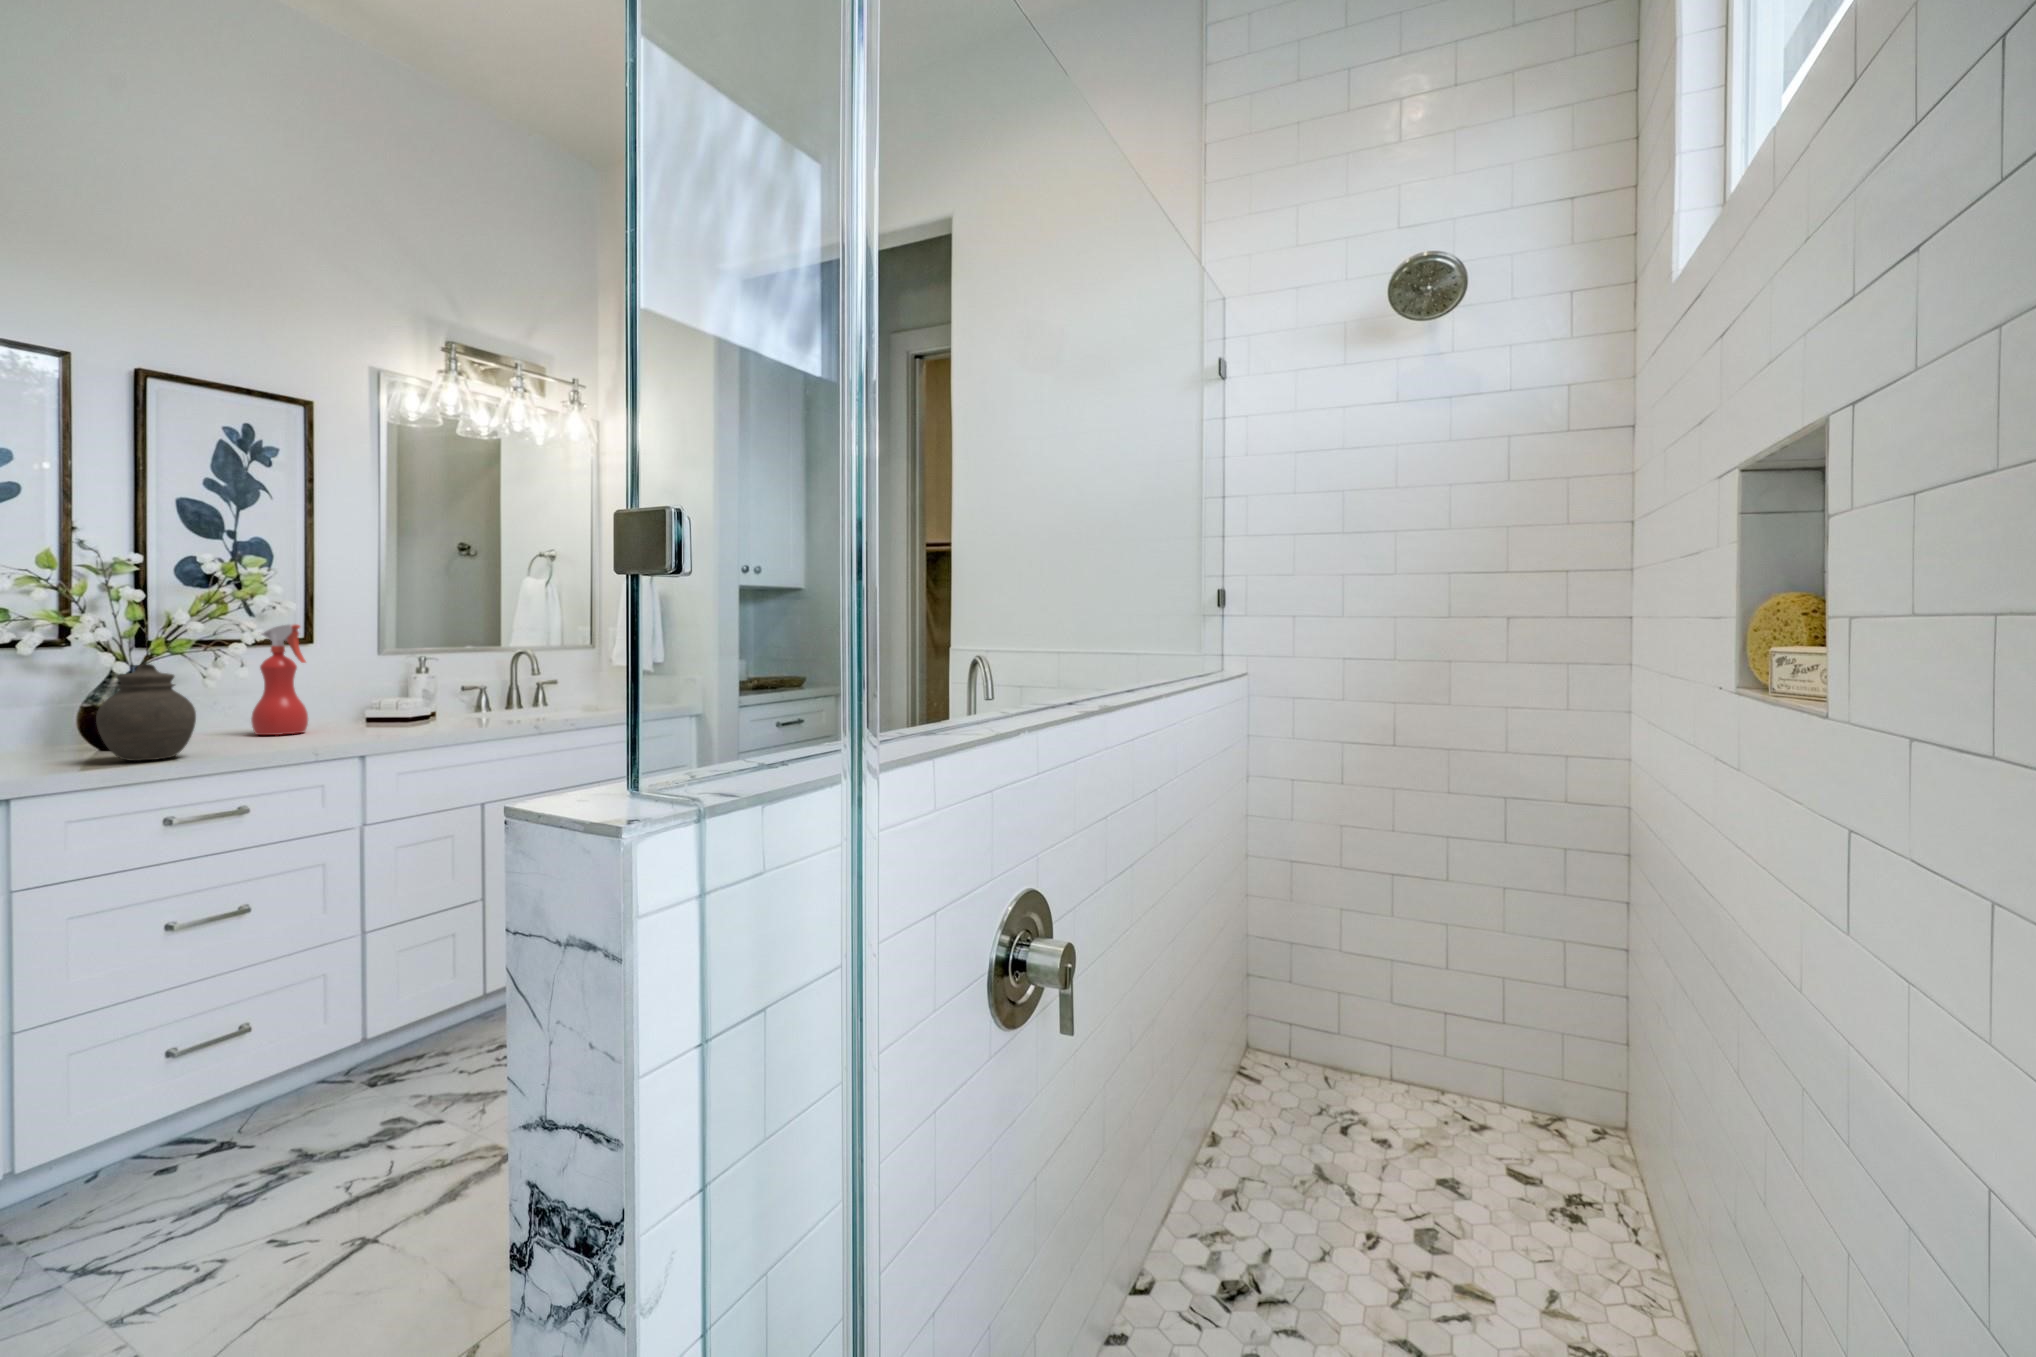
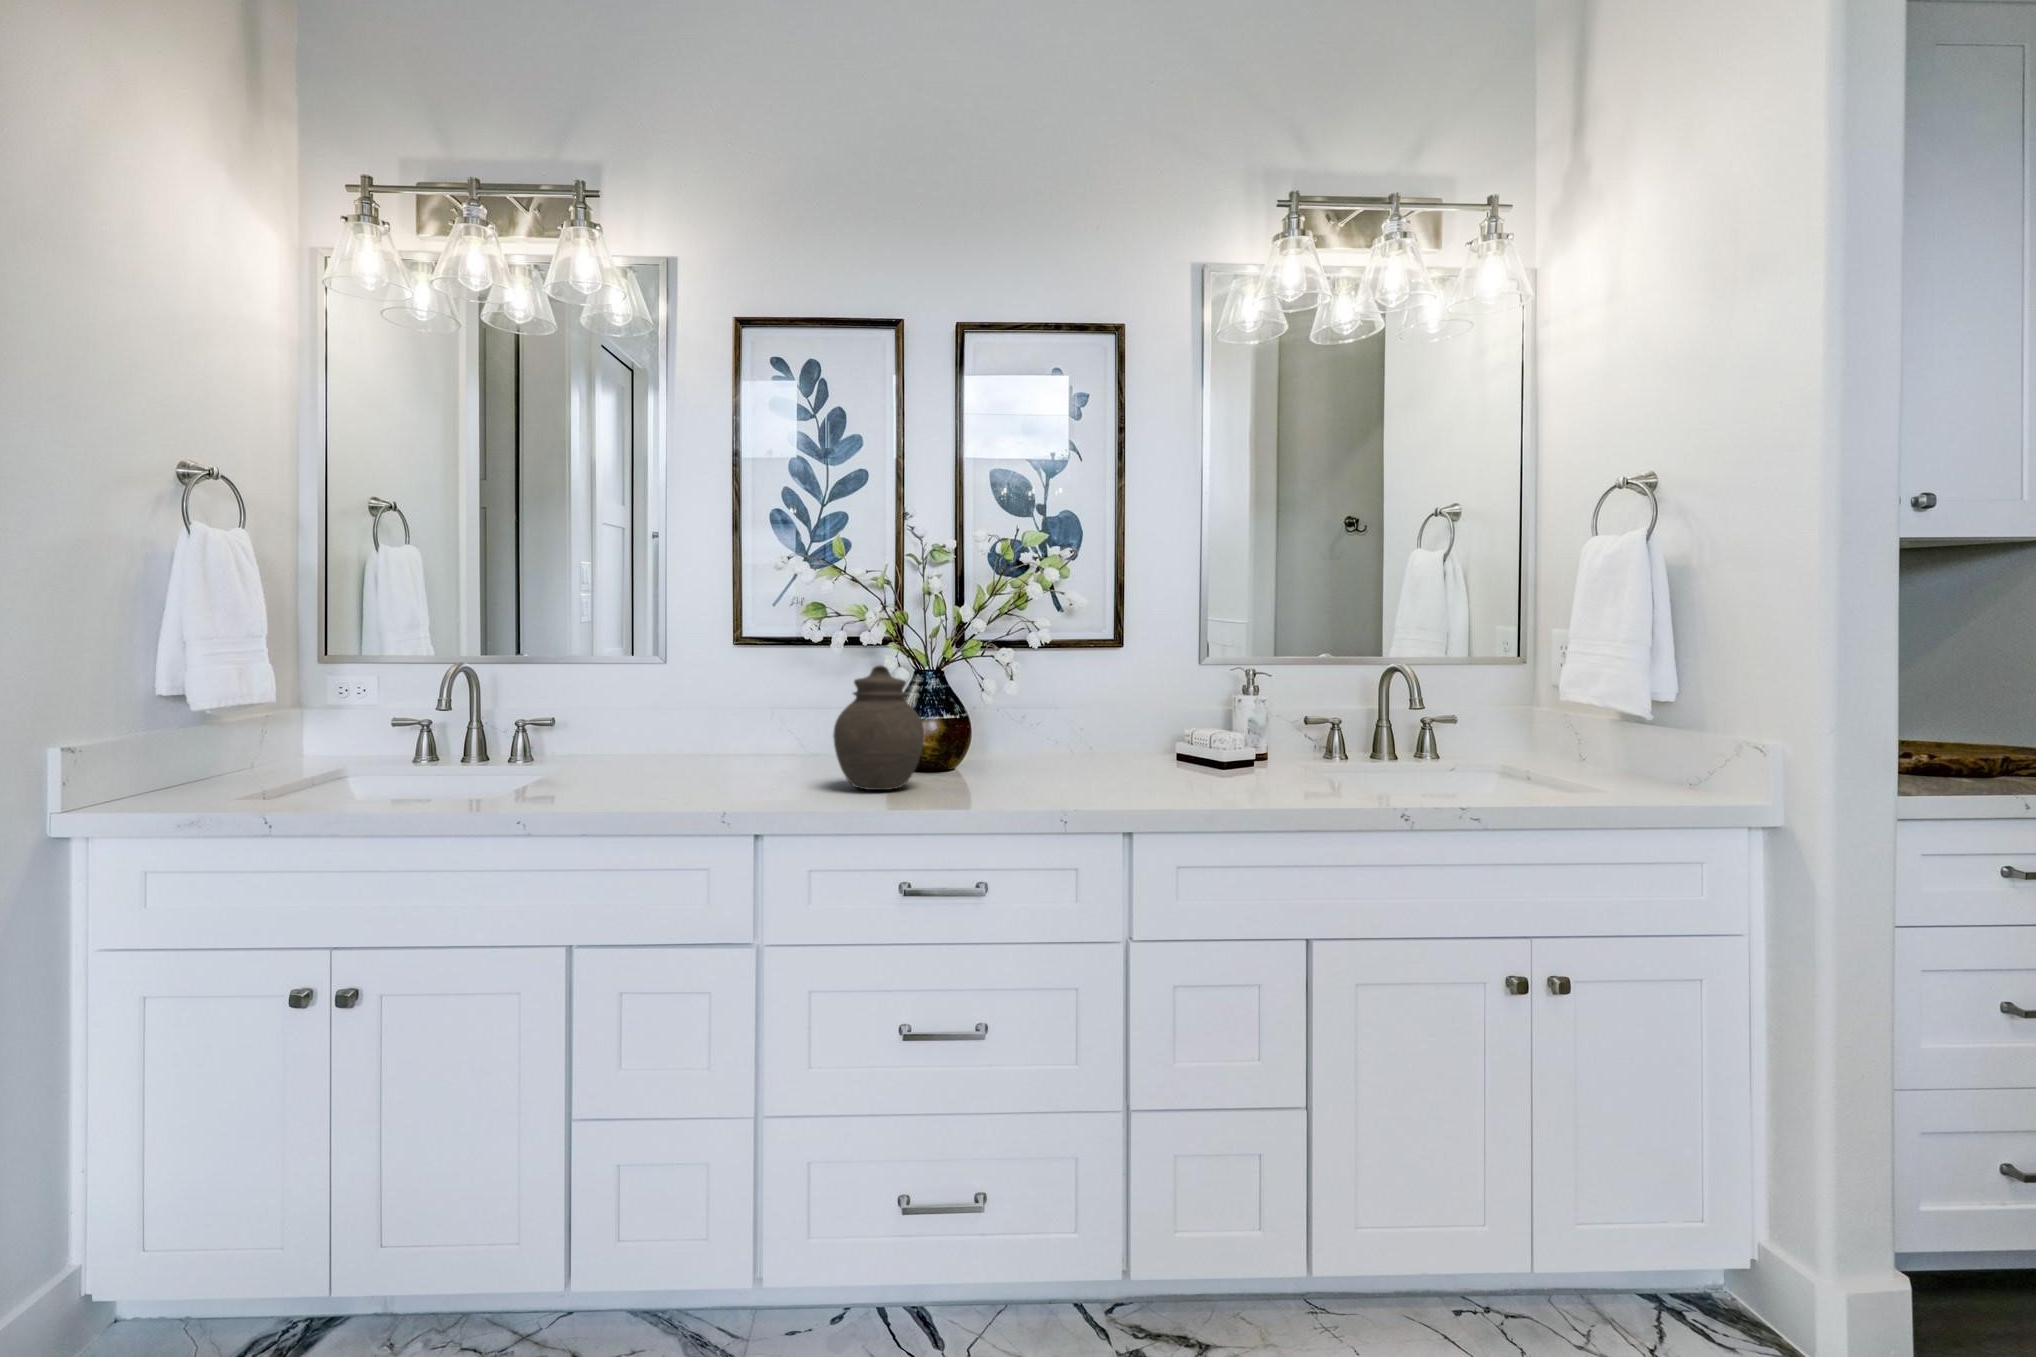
spray bottle: present [251,624,308,735] -> none [1032,620,1090,769]

